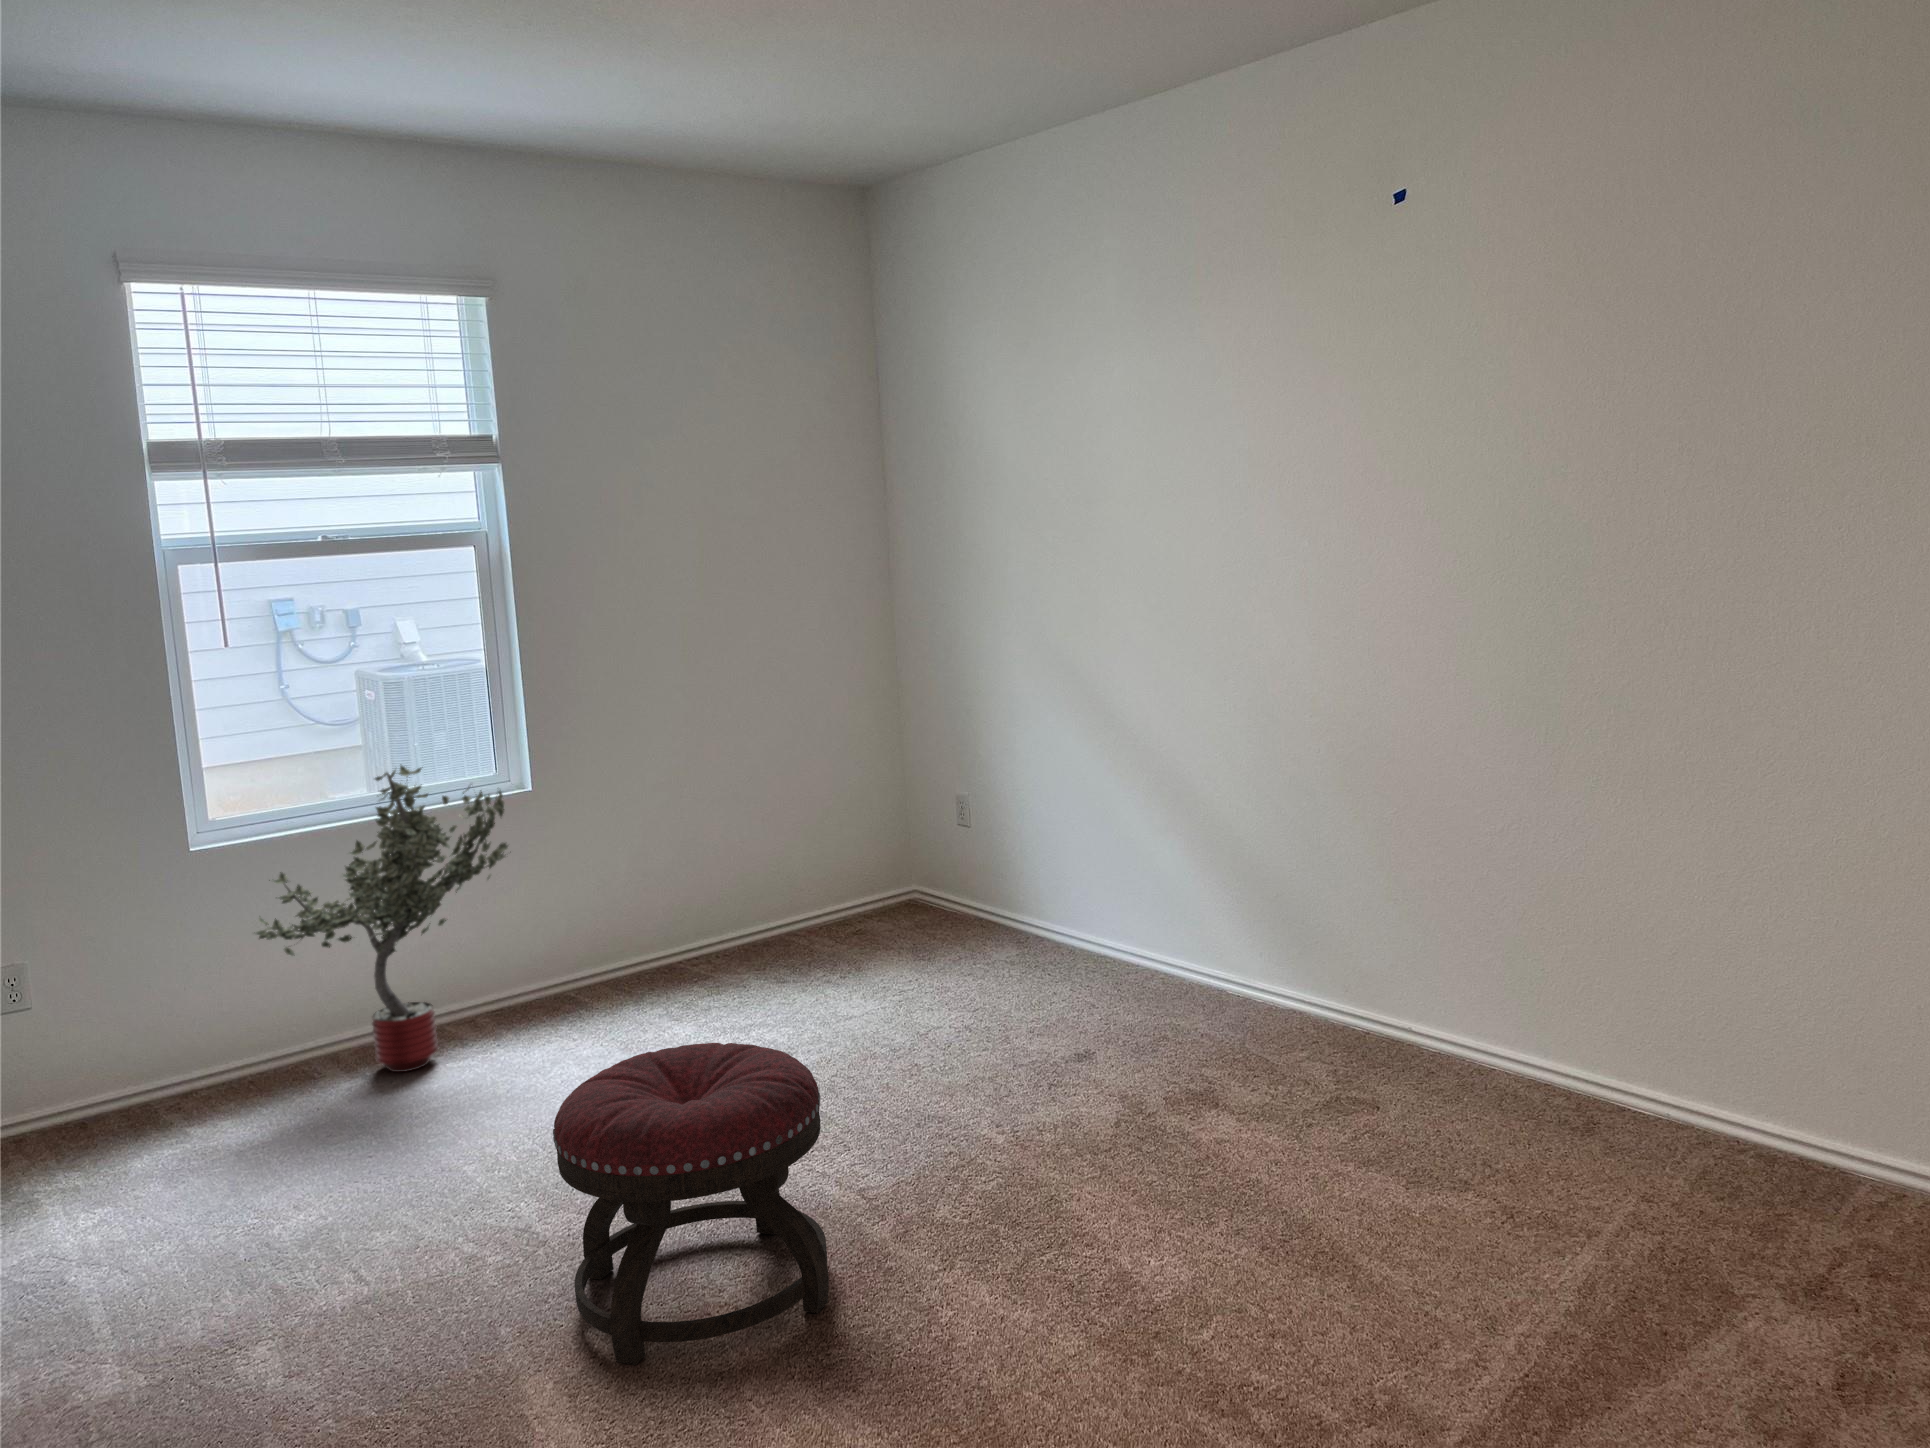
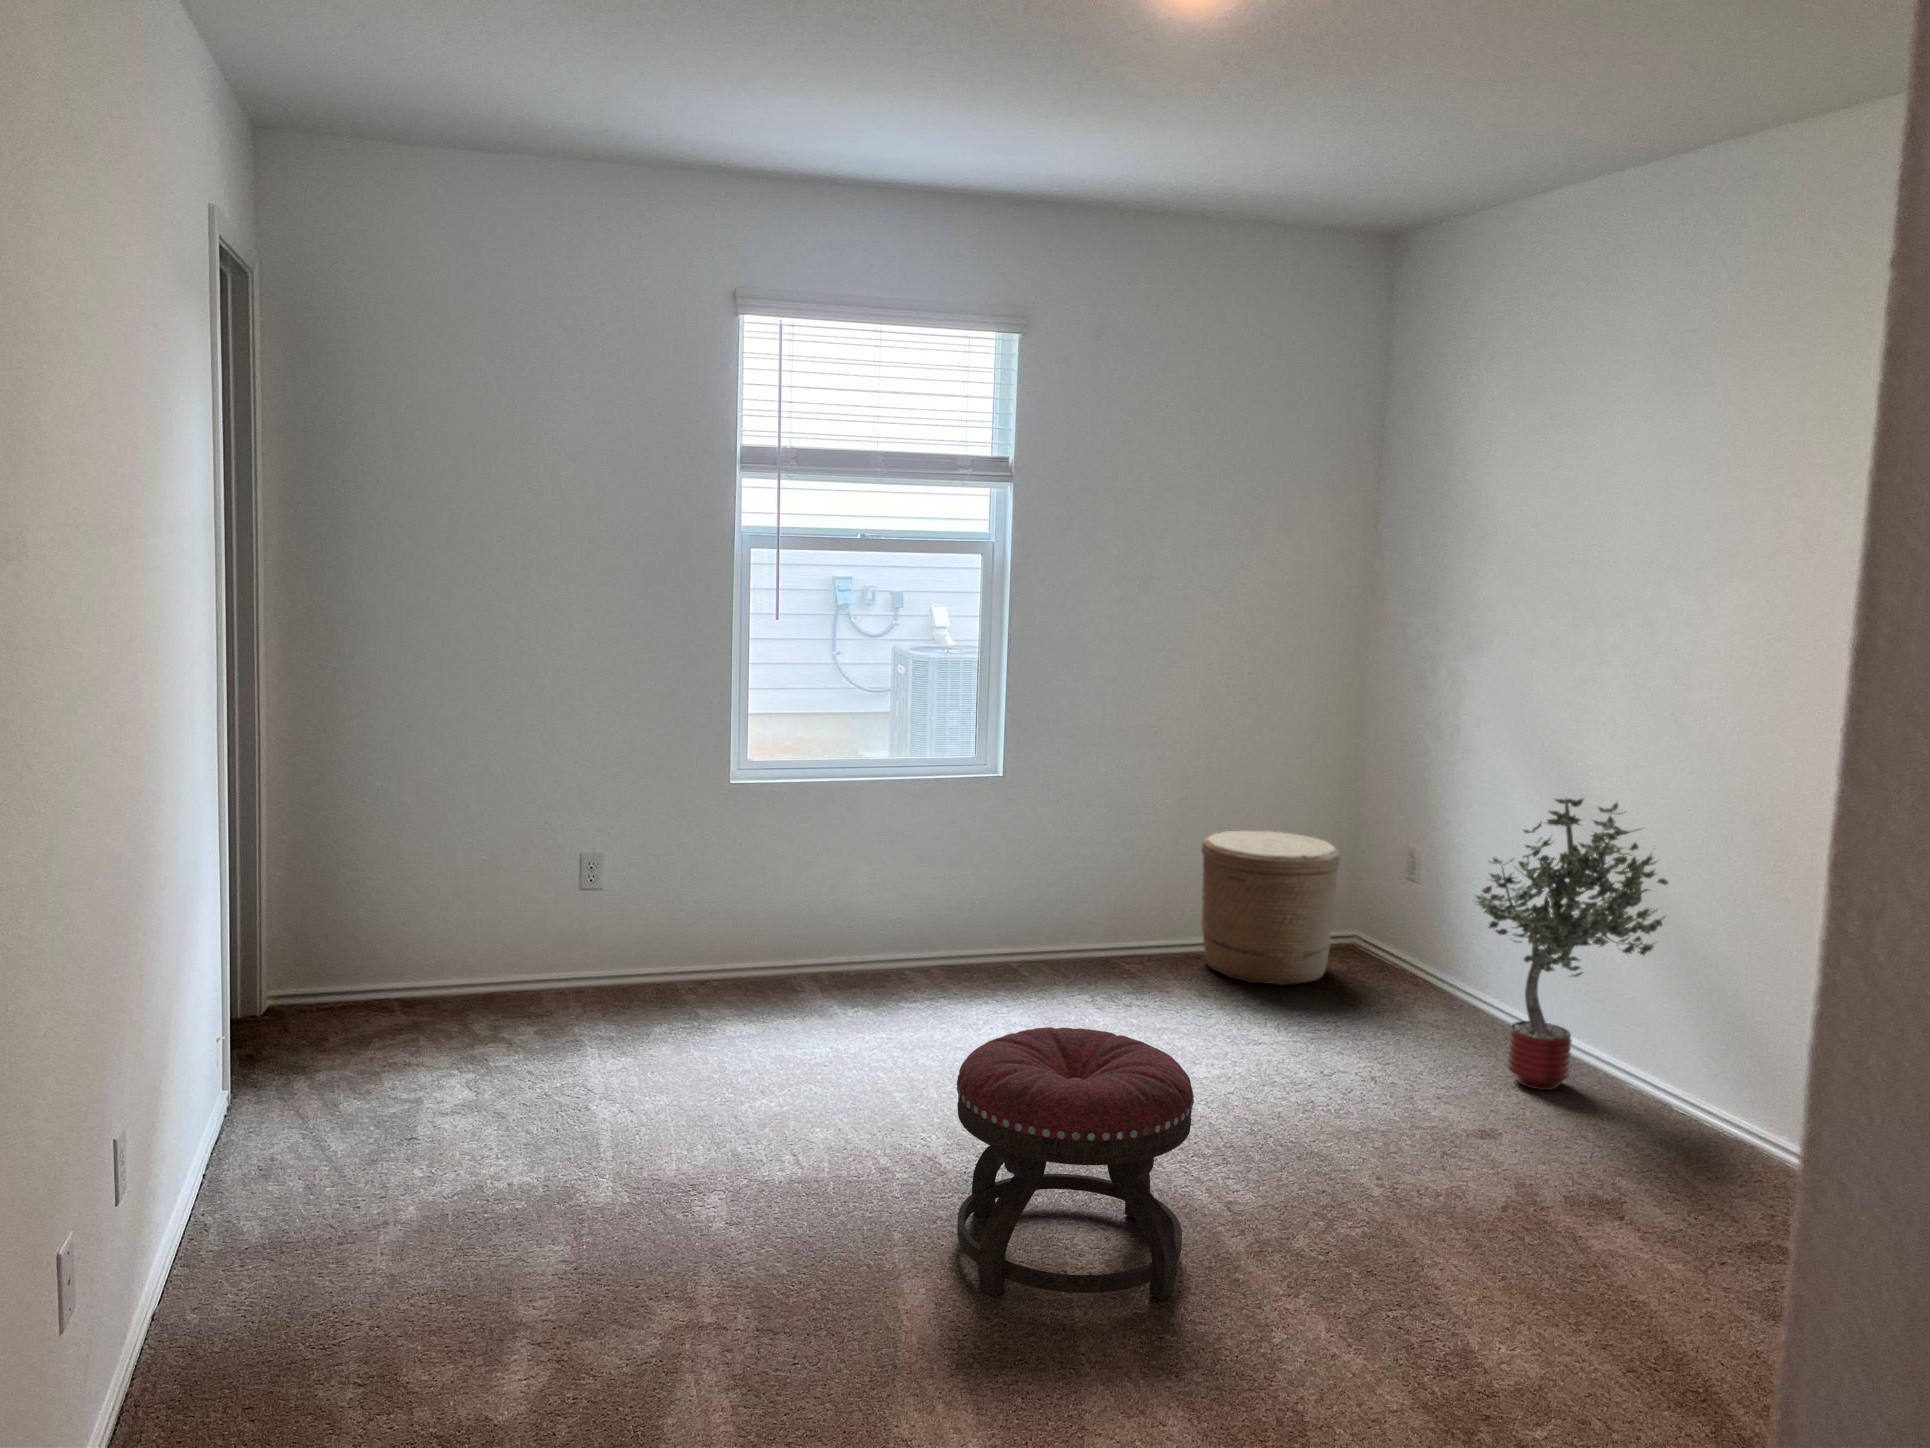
potted tree: present [256,766,508,1072] -> present [1476,798,1668,1090]
woven basket: none [756,801,898,961] -> present [1201,831,1340,985]

